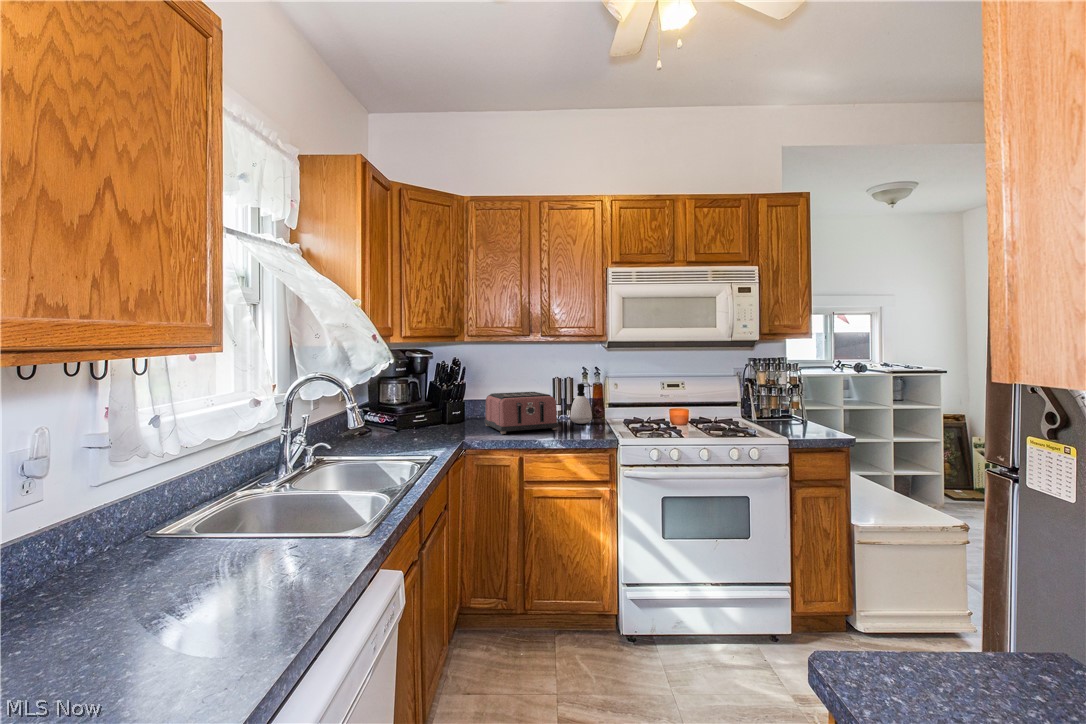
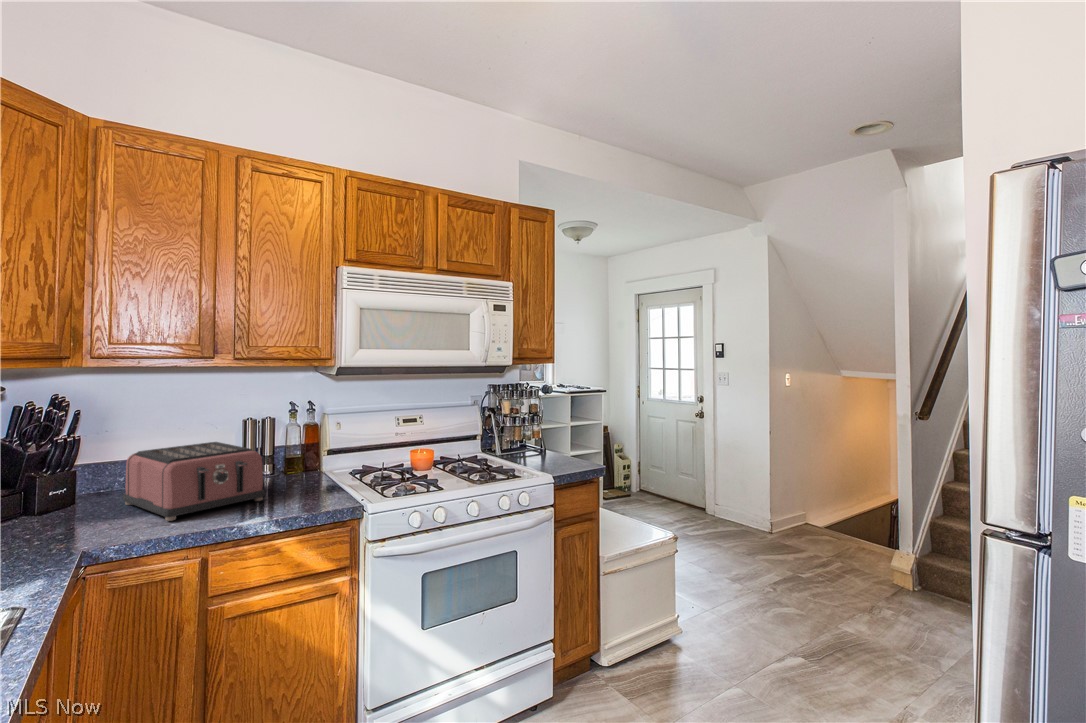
soap dispenser: present [571,384,592,424] -> none [277,426,312,483]

